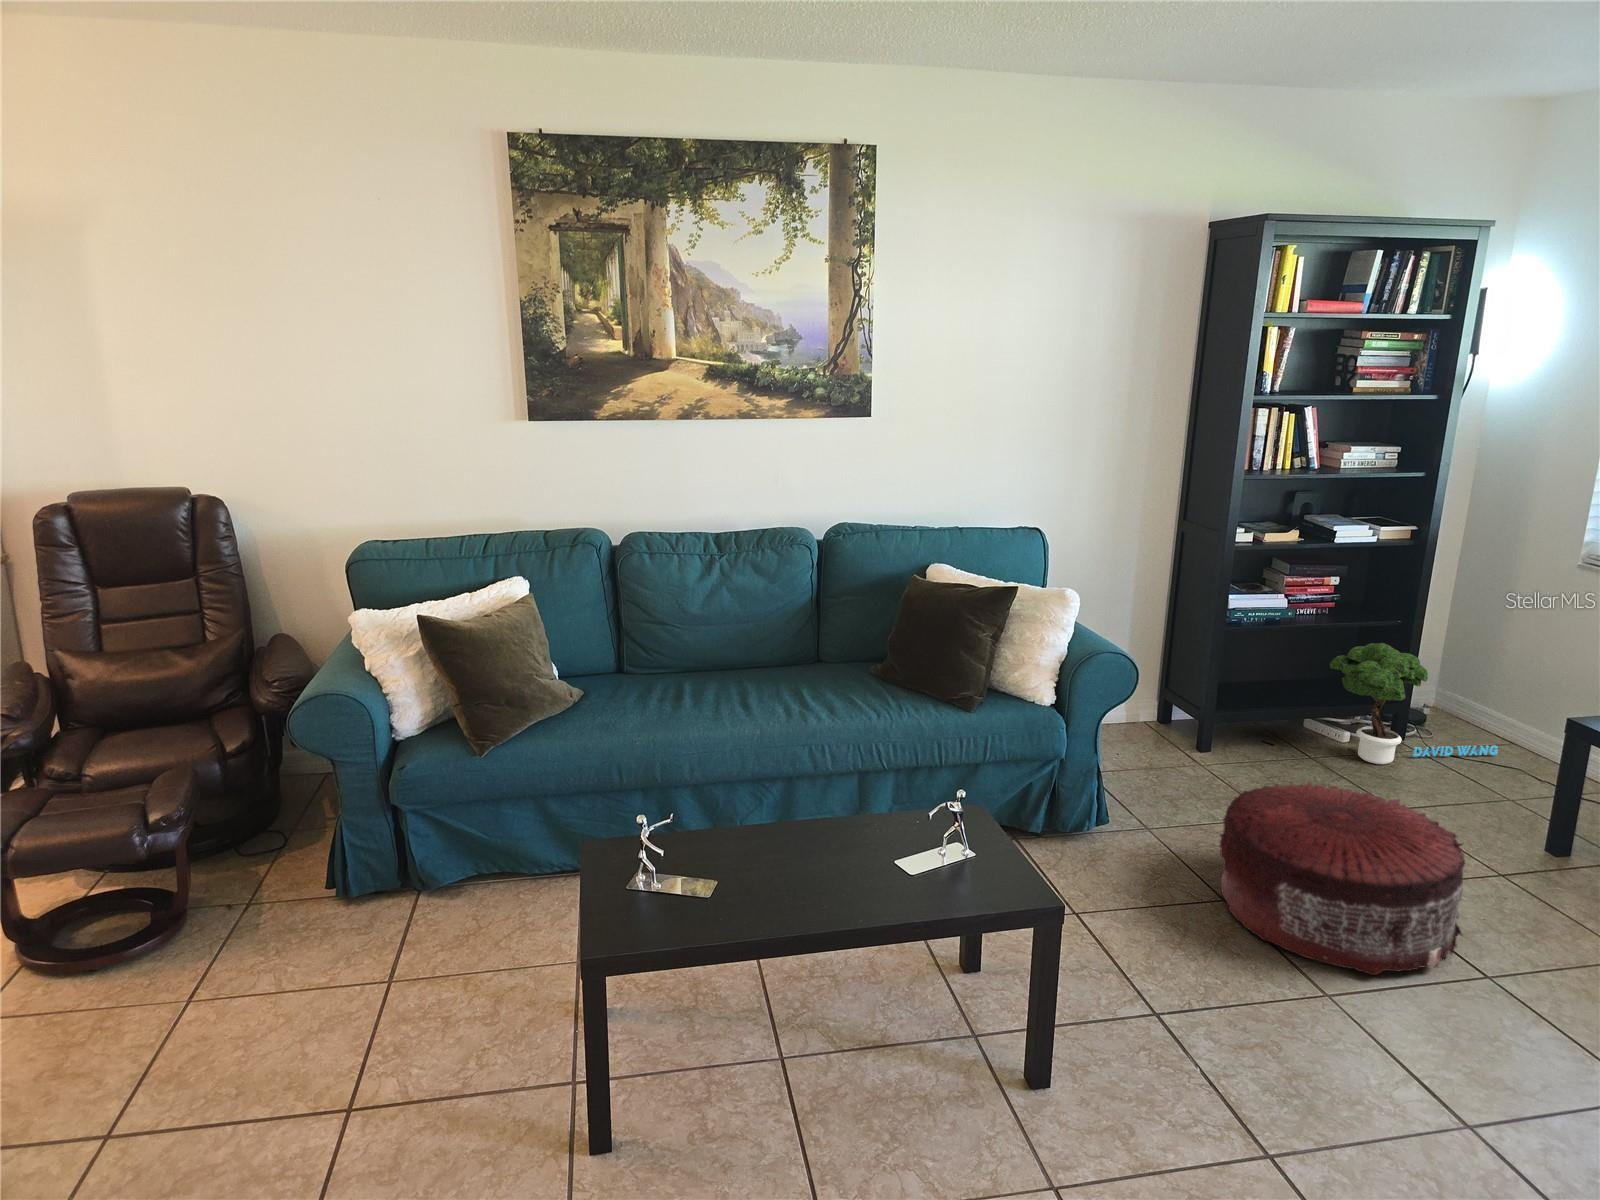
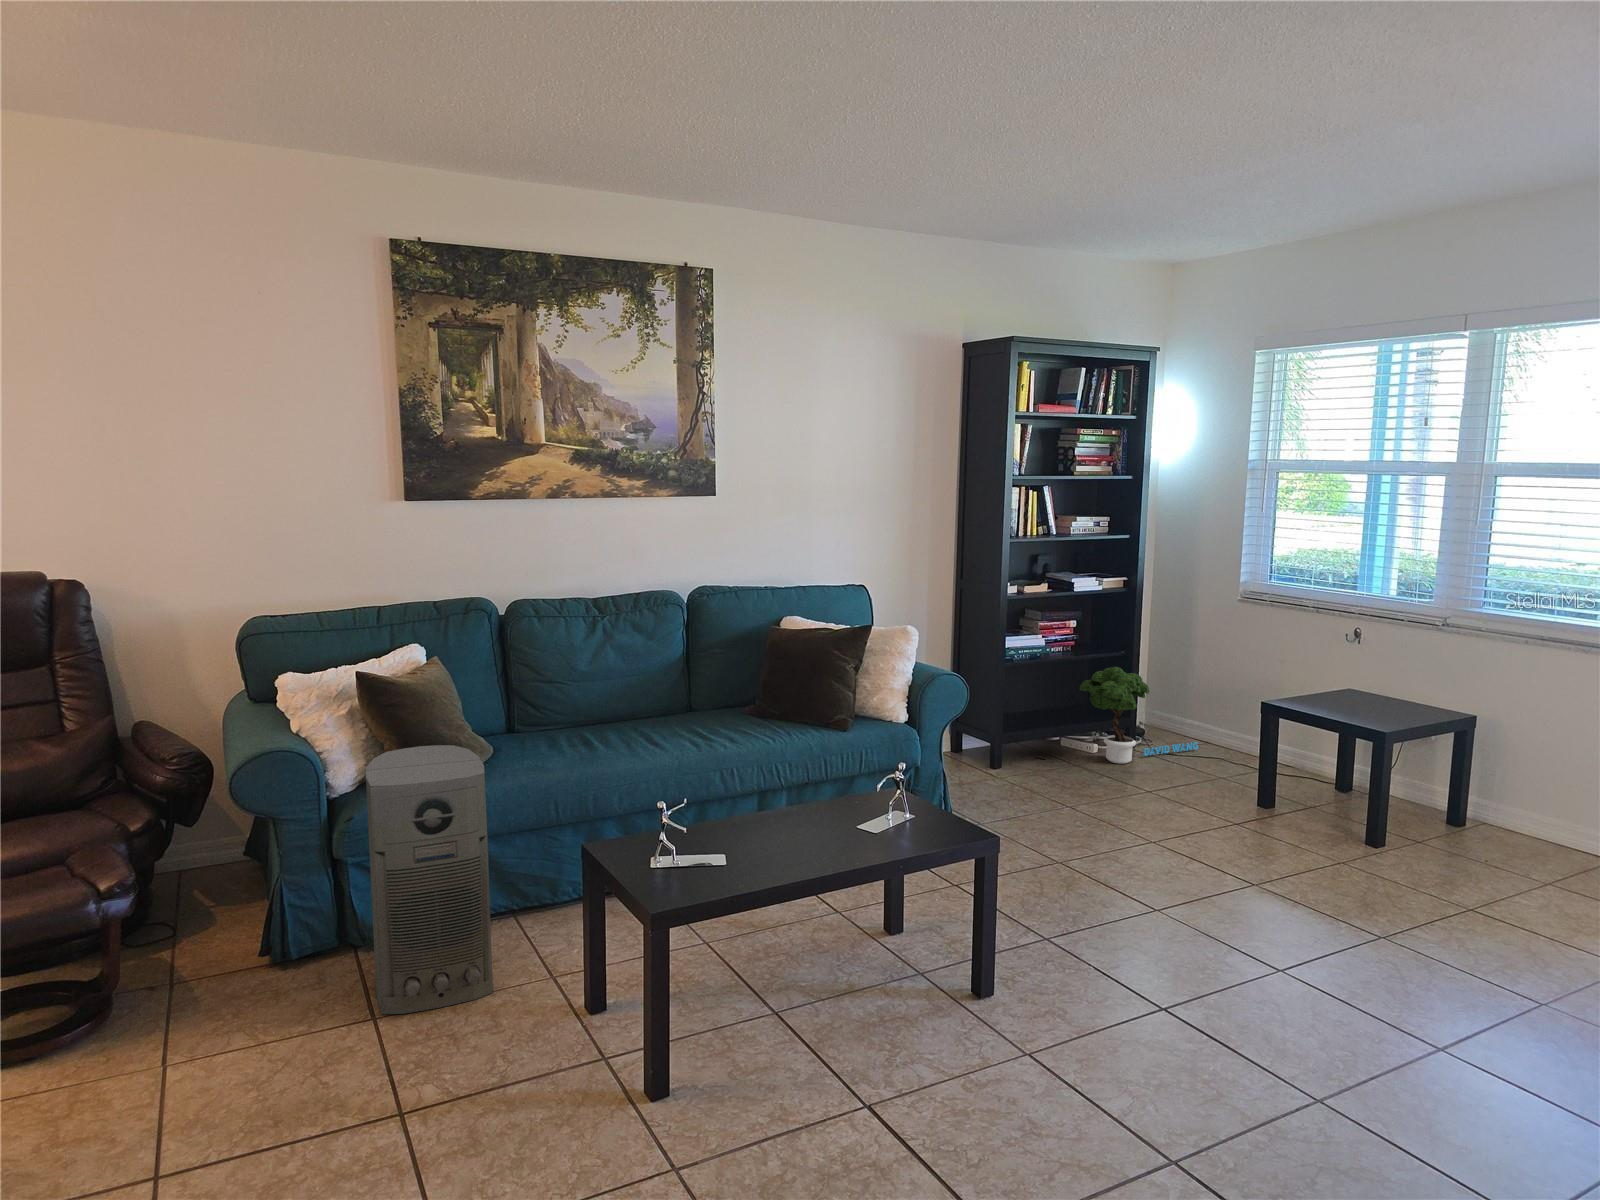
air purifier: none [372,697,525,981] -> present [366,745,493,1015]
pouf: present [1220,782,1465,975] -> none [1043,764,1214,890]

